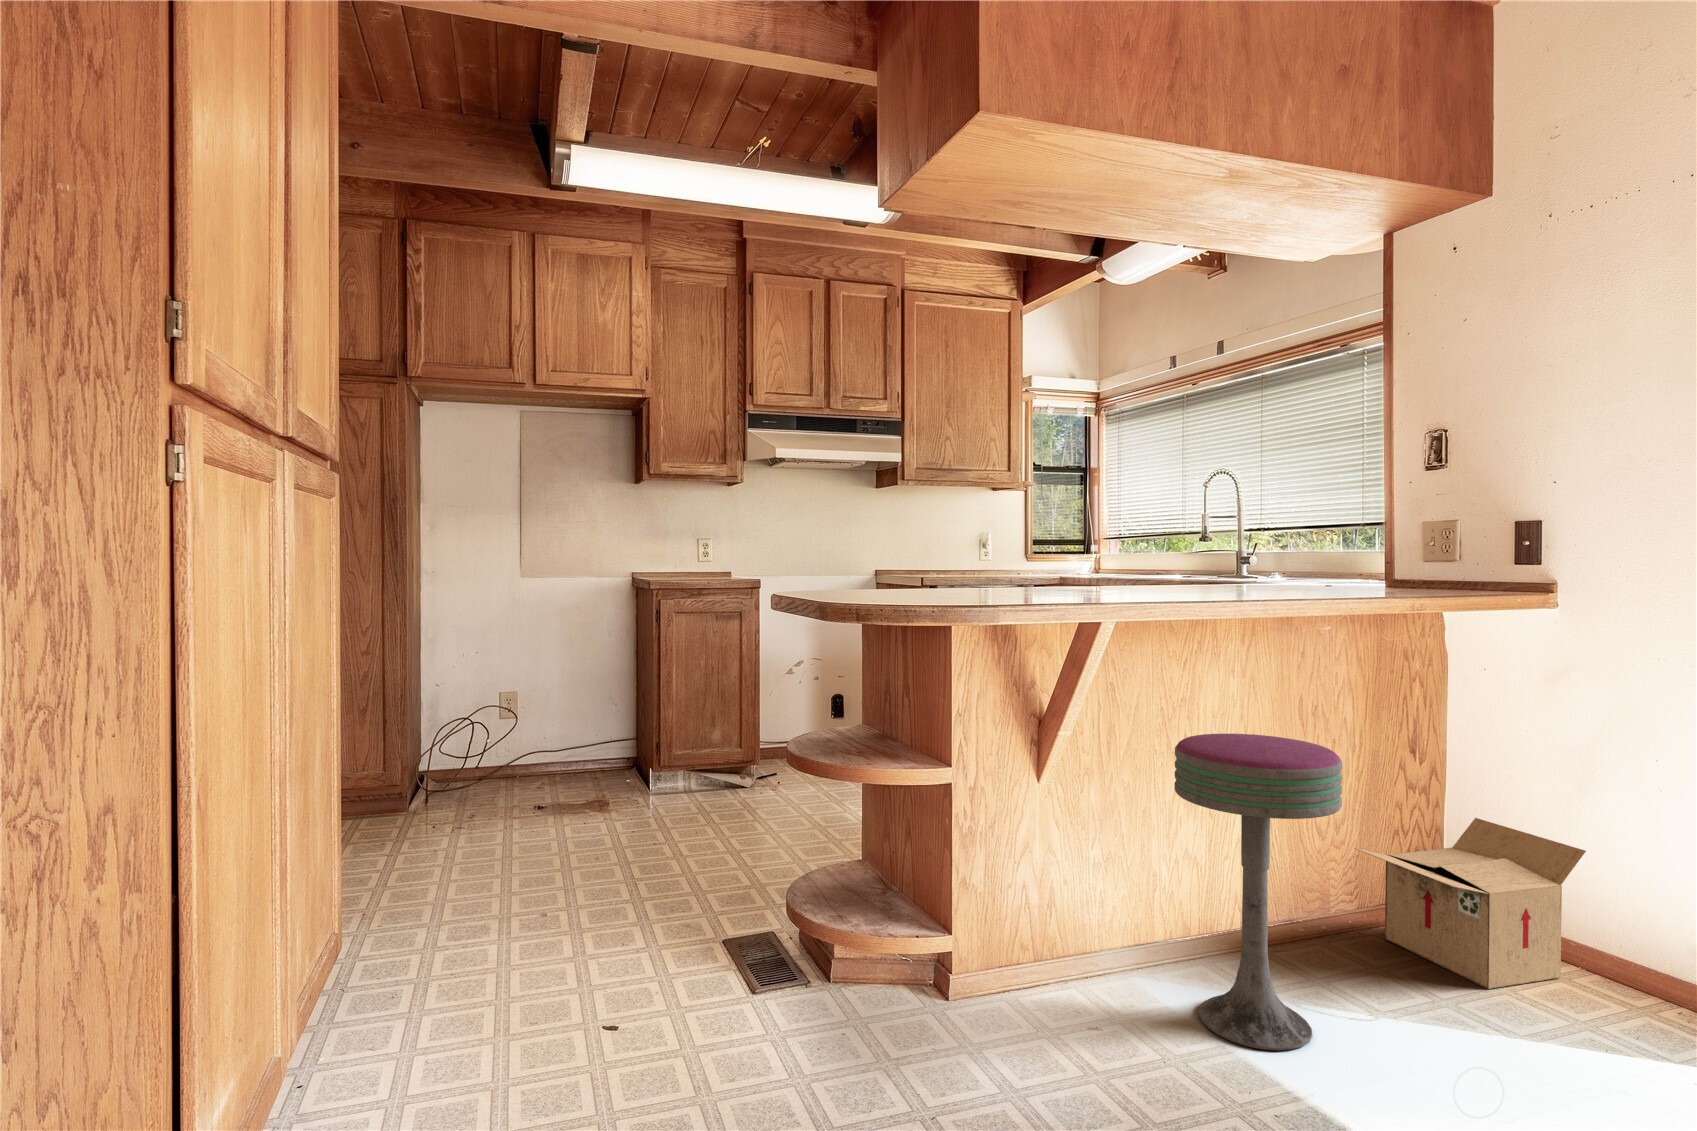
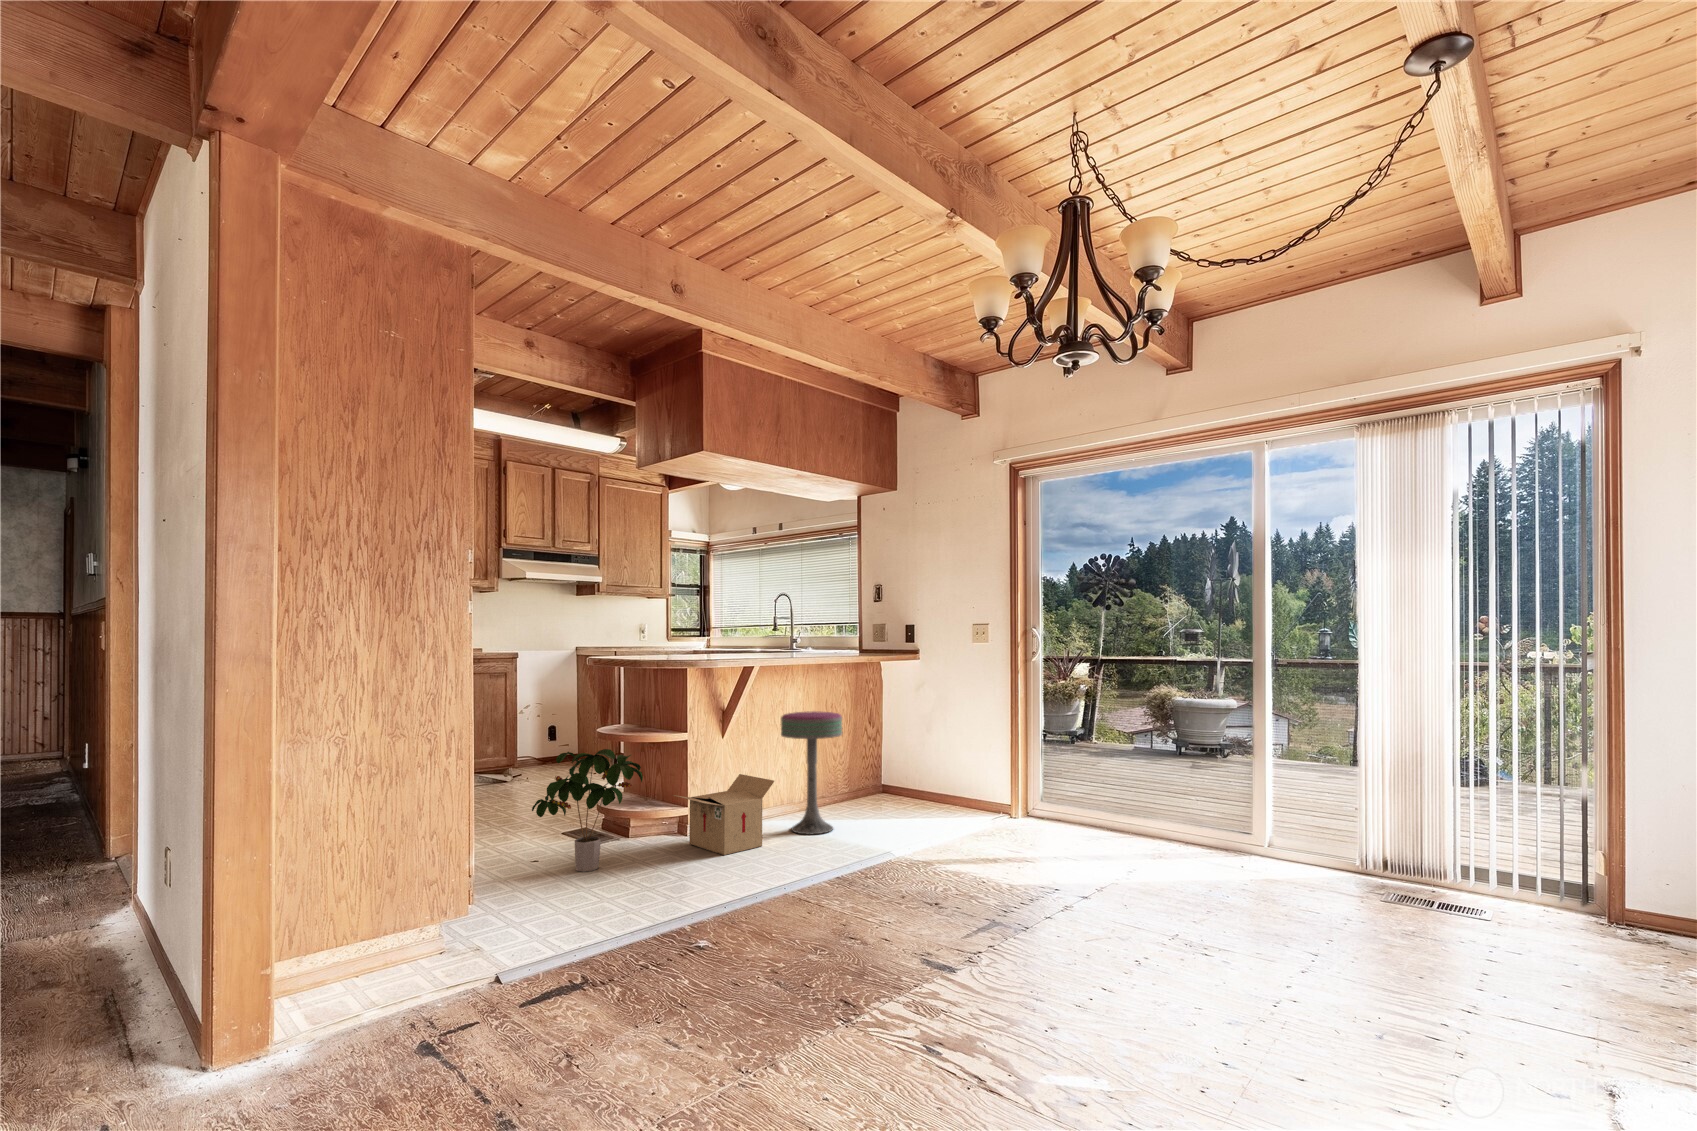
potted plant: none [605,795,813,1067] -> present [532,749,643,872]
cardboard box: present [1354,818,1586,989] -> present [674,774,774,855]

